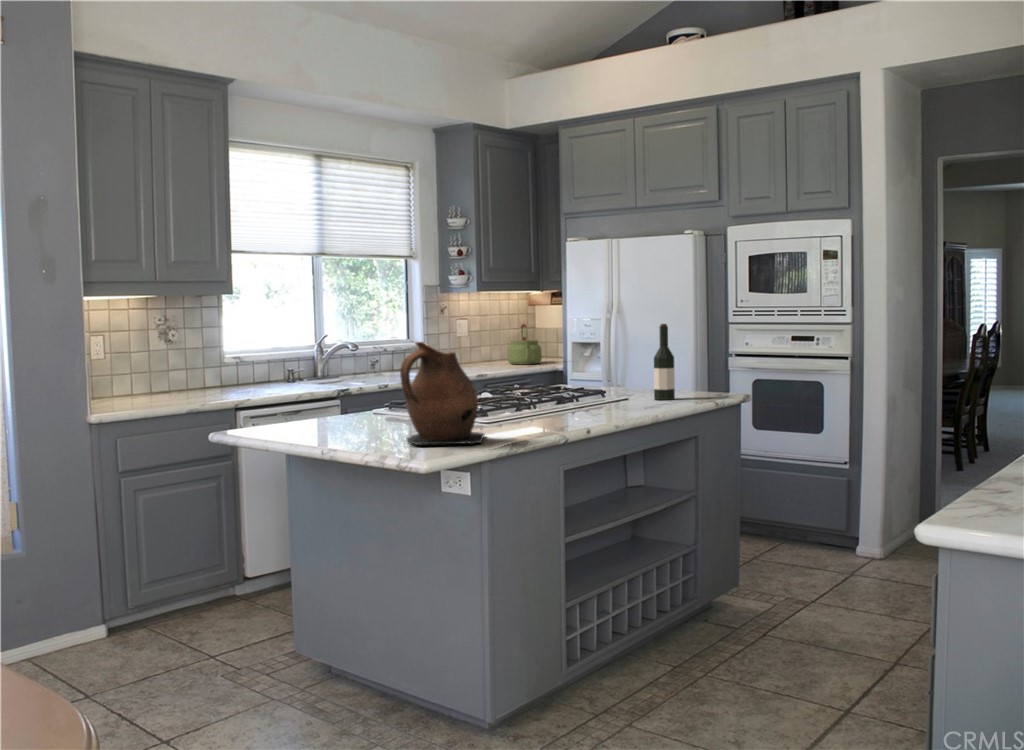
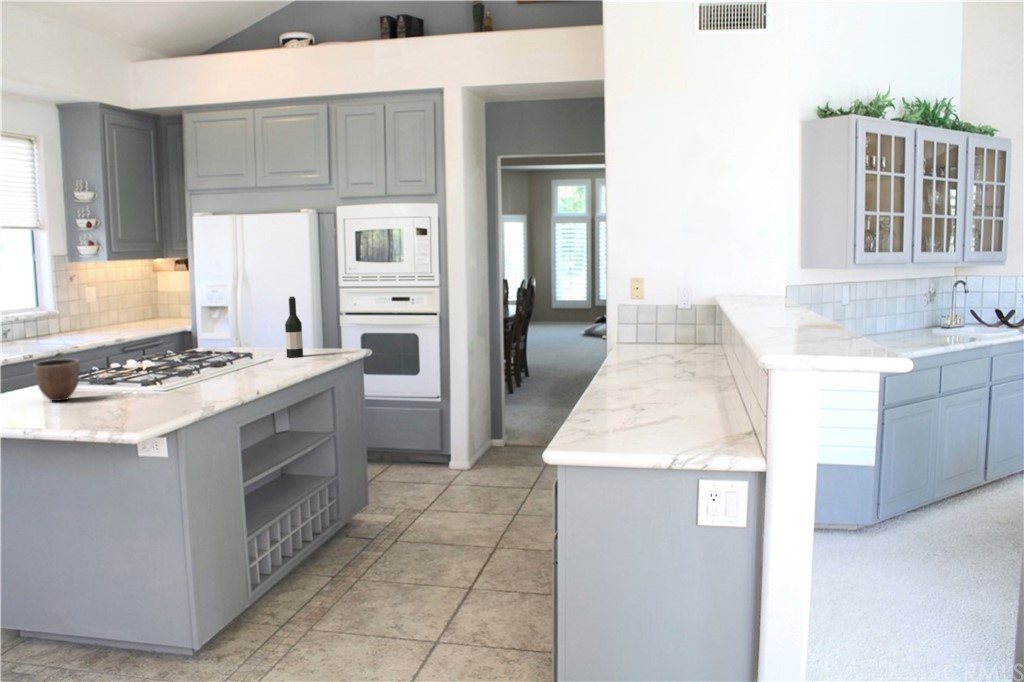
kettle: present [507,324,542,364] -> none [138,289,172,327]
ceramic pitcher: present [400,342,484,445] -> none [100,327,168,406]
decorative bowl: none [336,383,389,435] -> present [34,359,80,401]

